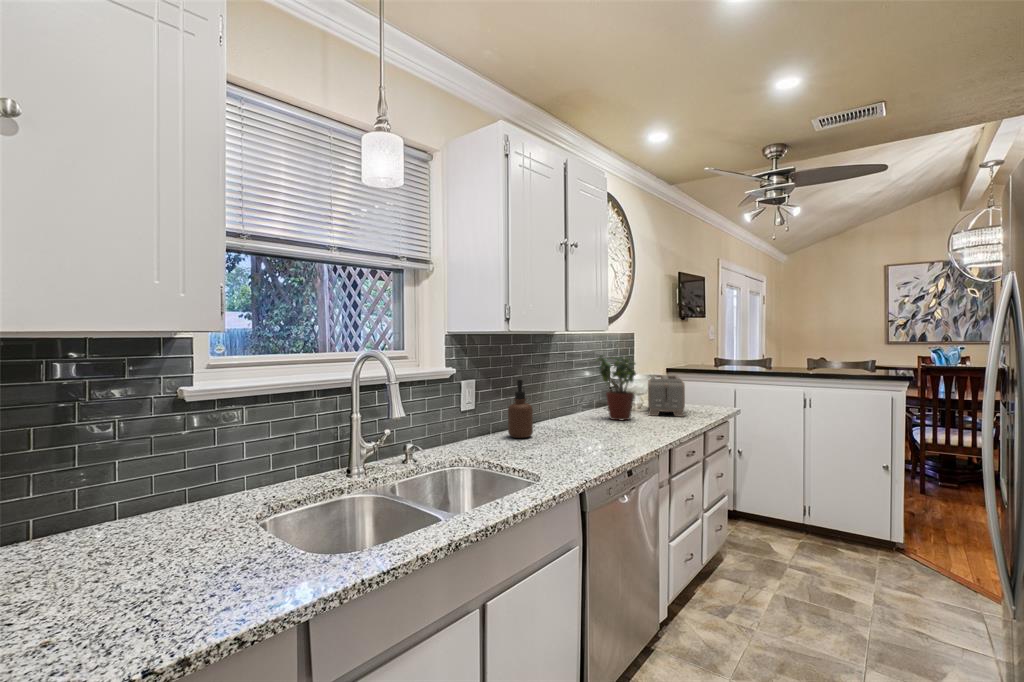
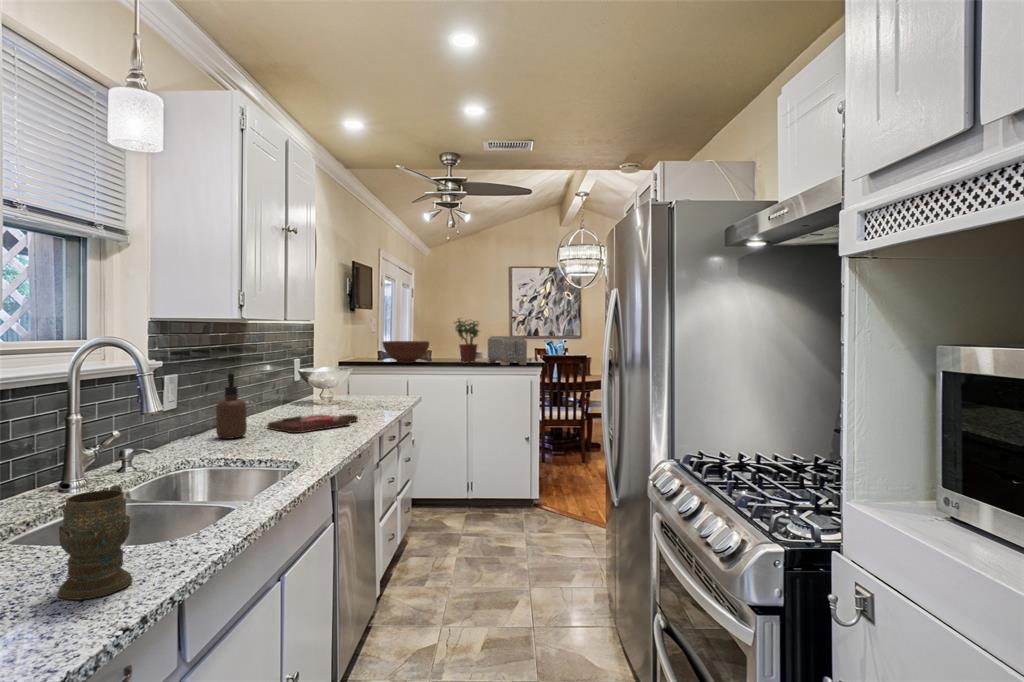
fruit bowl: none [707,348,759,371] -> present [382,341,429,363]
potted plant: present [595,355,636,420] -> present [455,318,479,363]
toaster: present [648,375,685,417] -> present [487,336,527,365]
cutting board: none [558,420,647,439] -> present [267,413,358,433]
mug: none [173,498,262,618] -> present [57,485,133,600]

